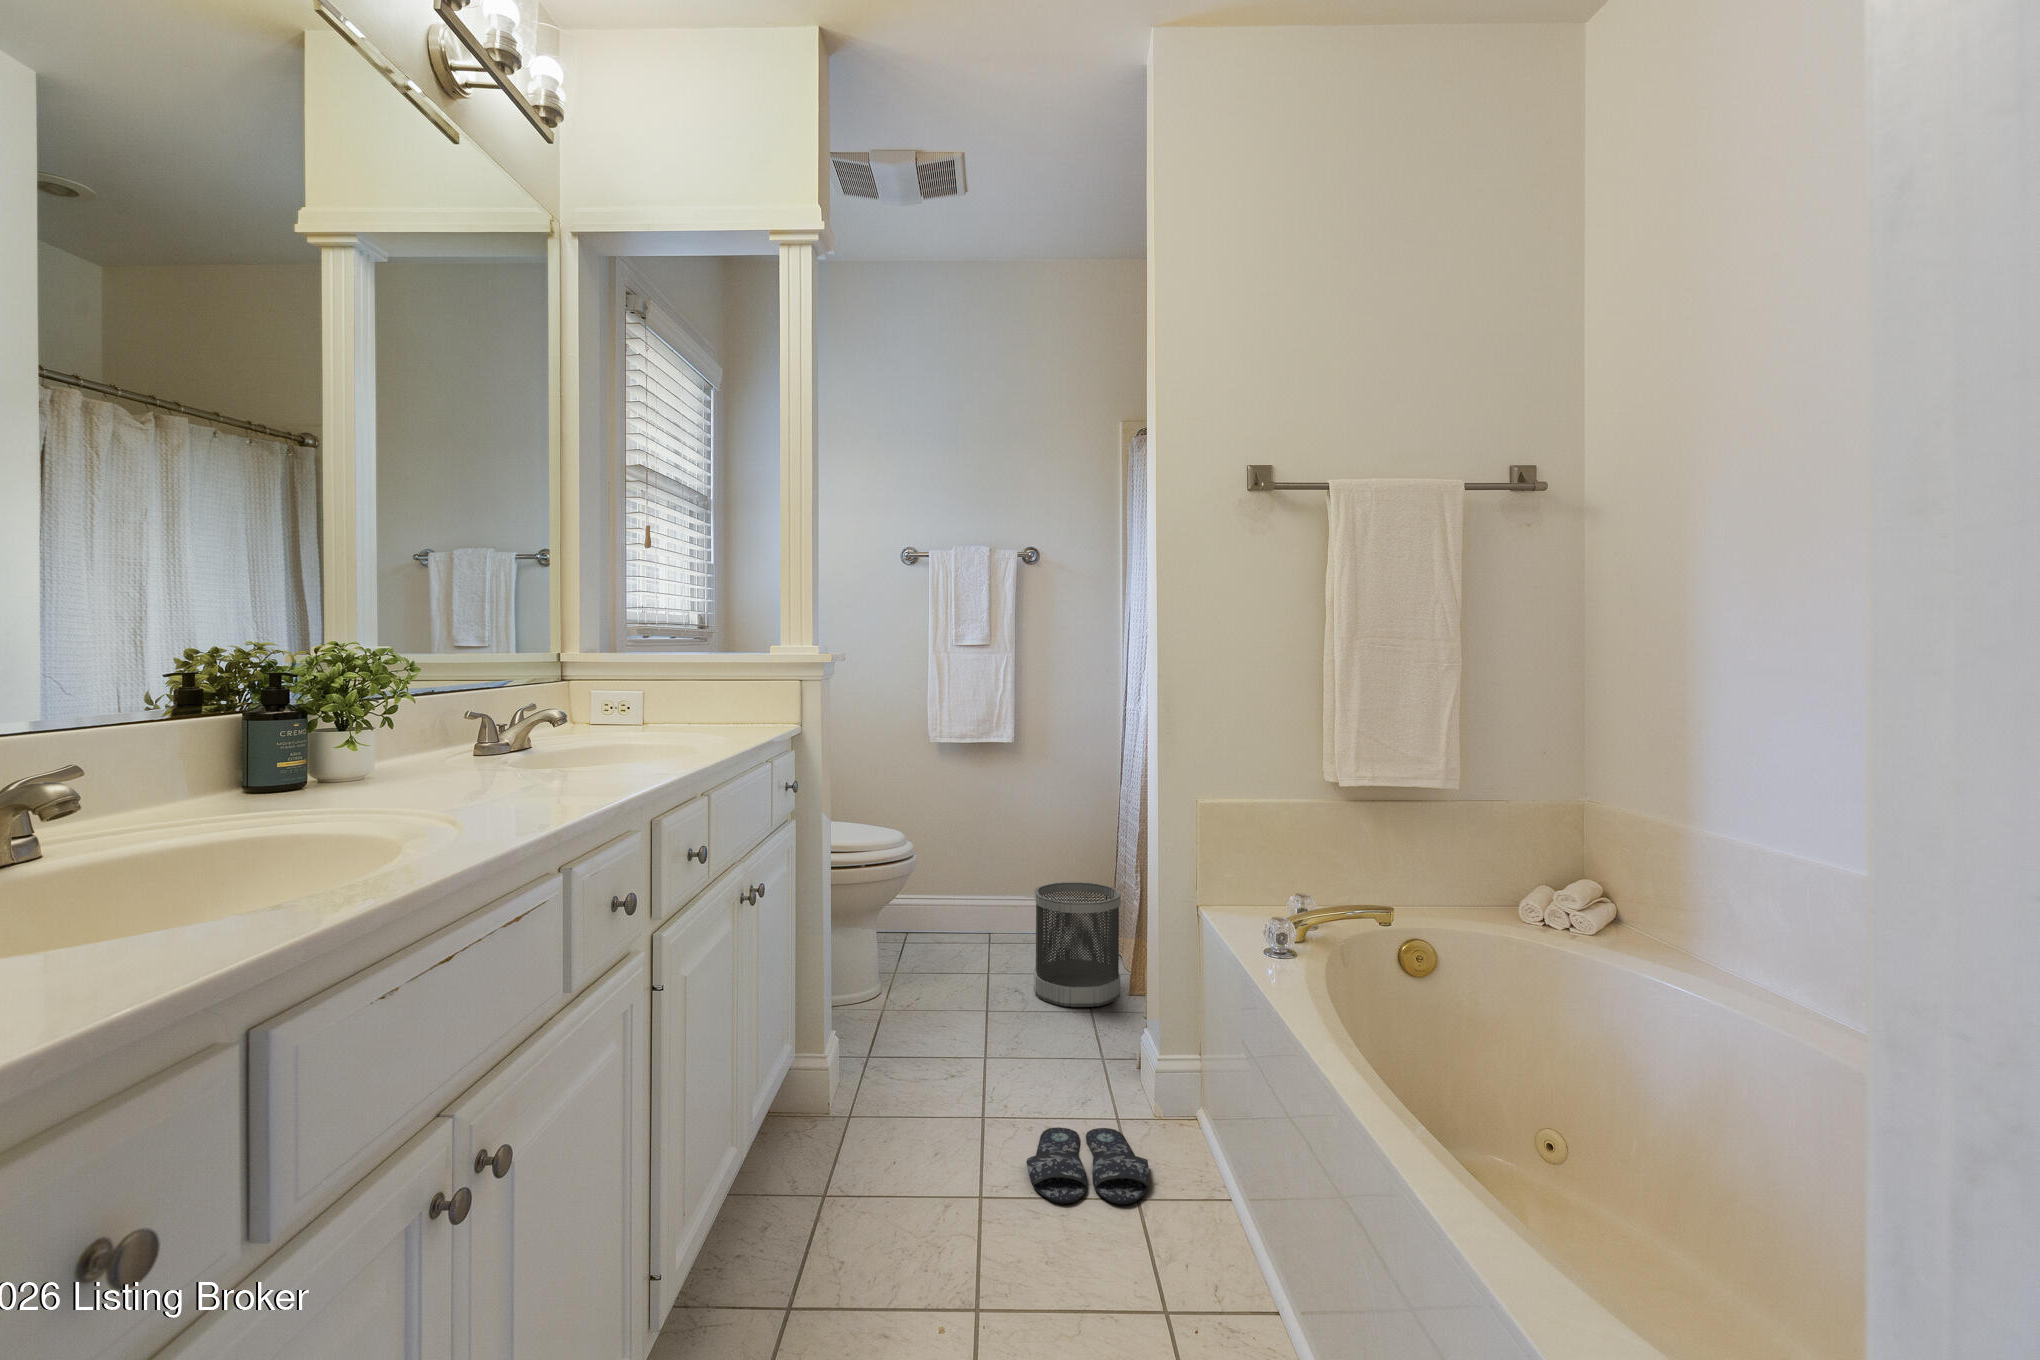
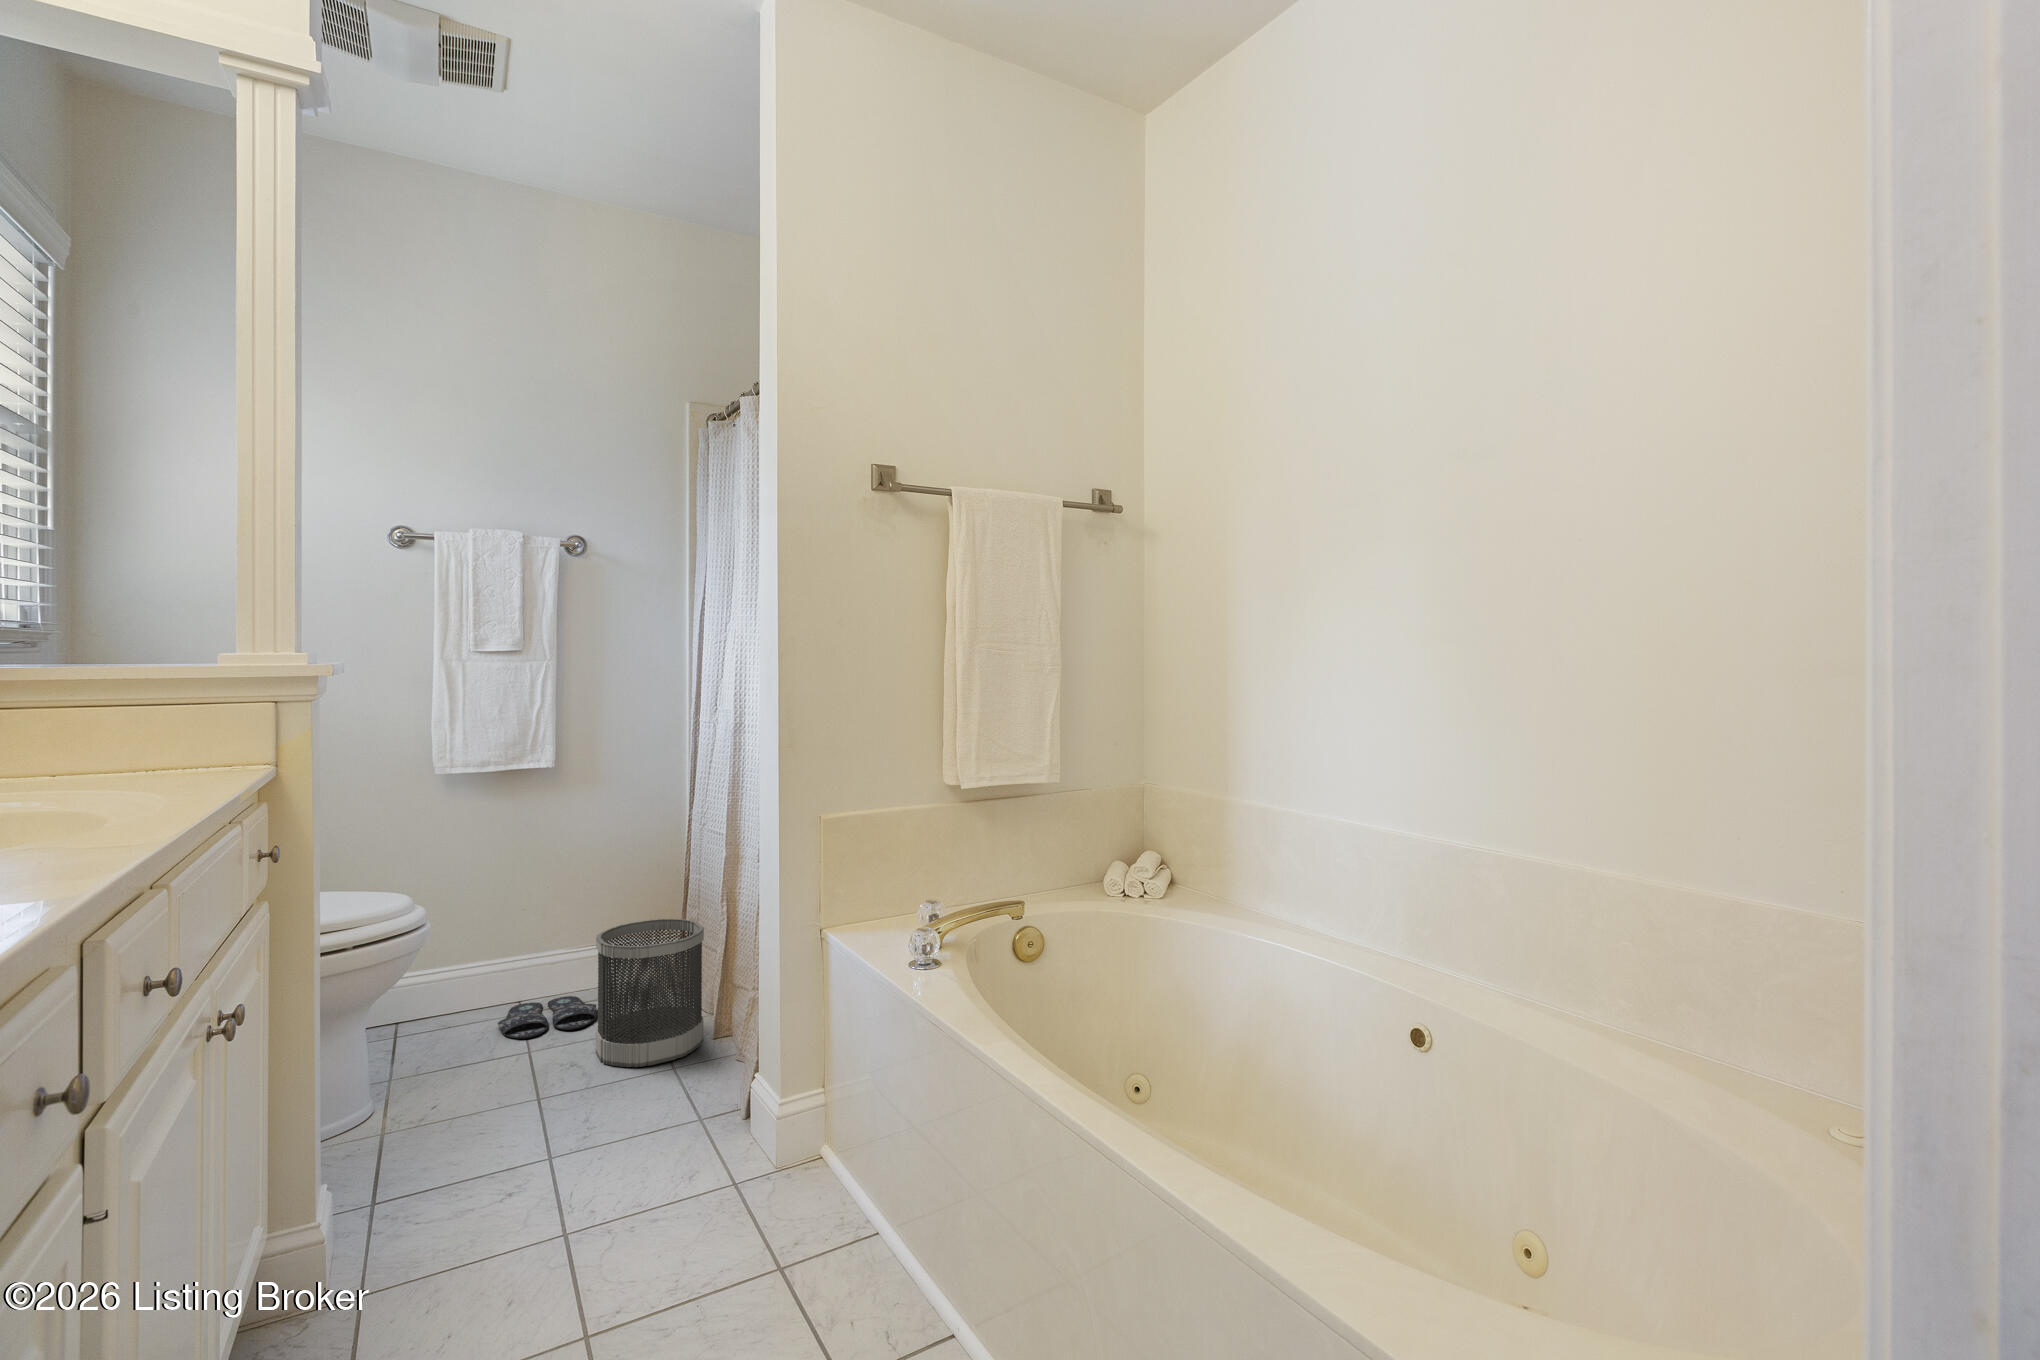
slippers: present [1026,1127,1149,1204] -> present [498,996,597,1039]

